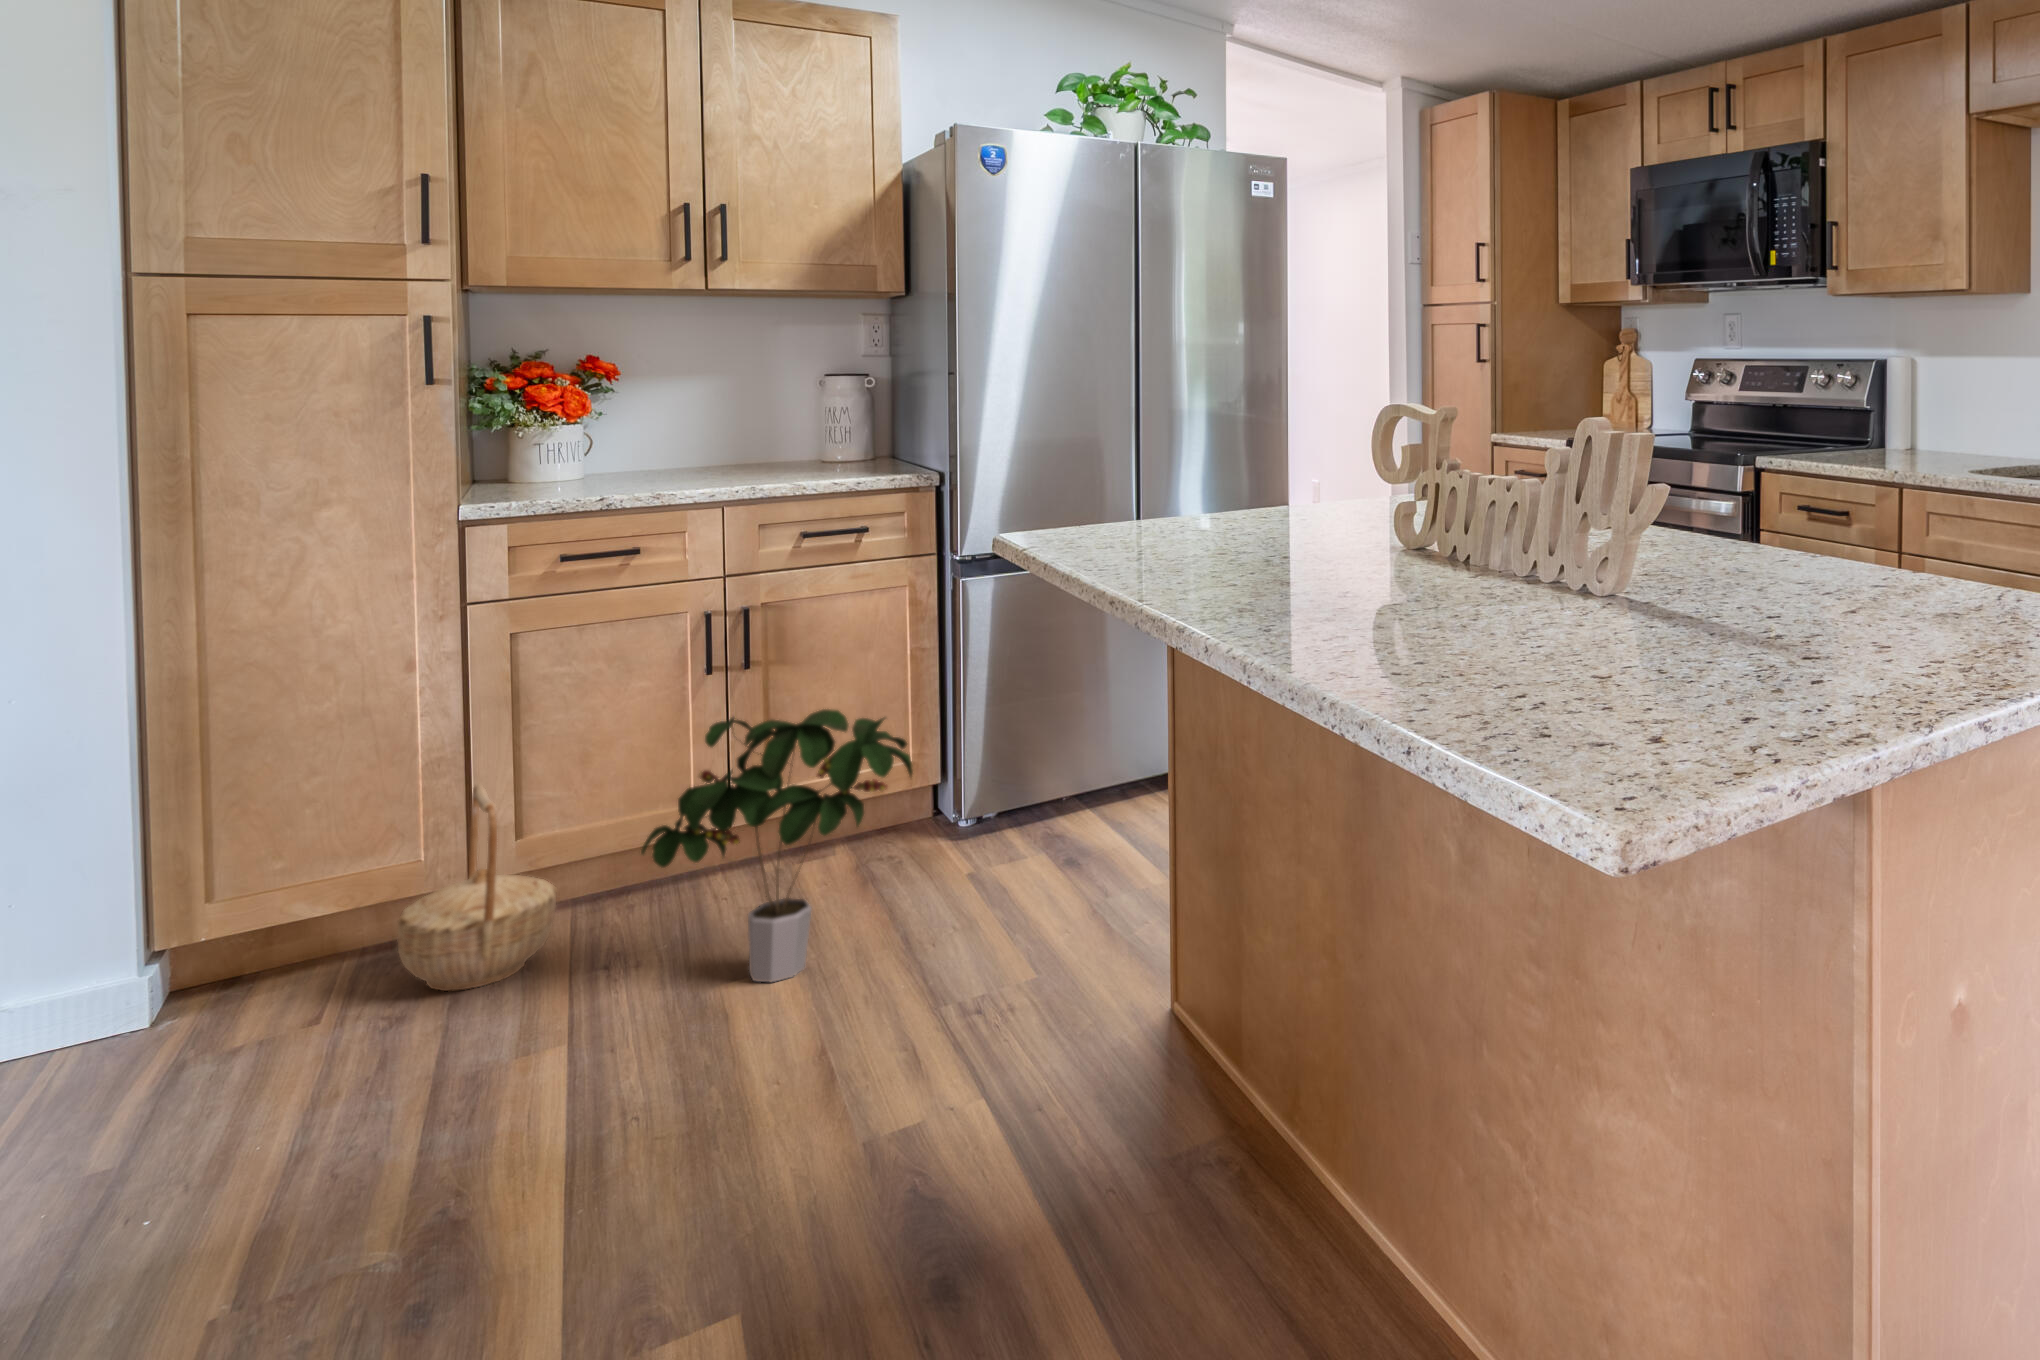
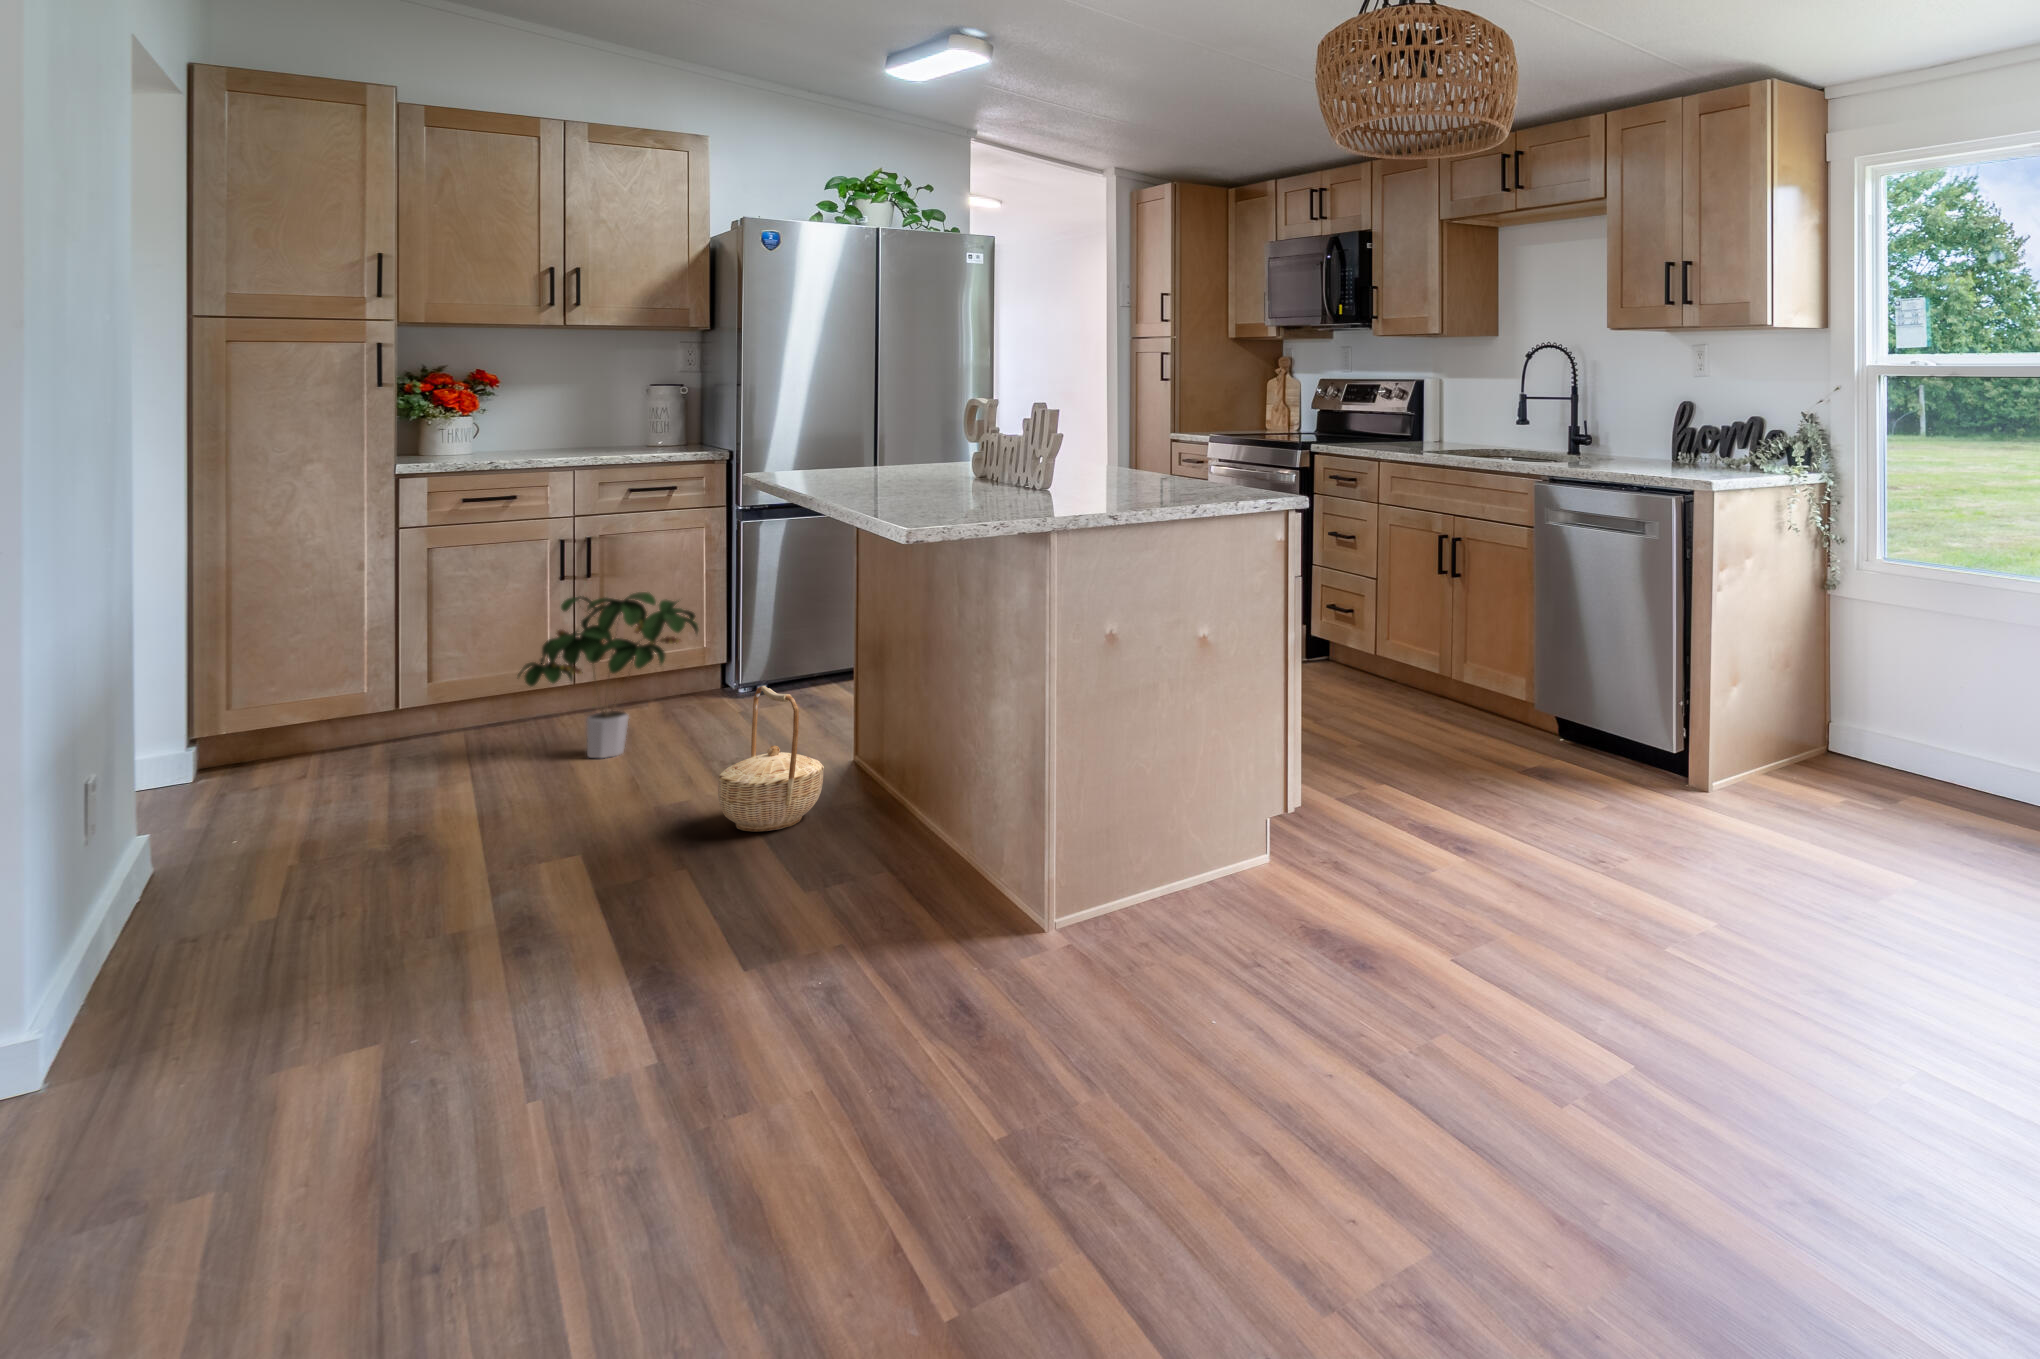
basket: present [398,784,557,991] -> present [718,686,824,831]

